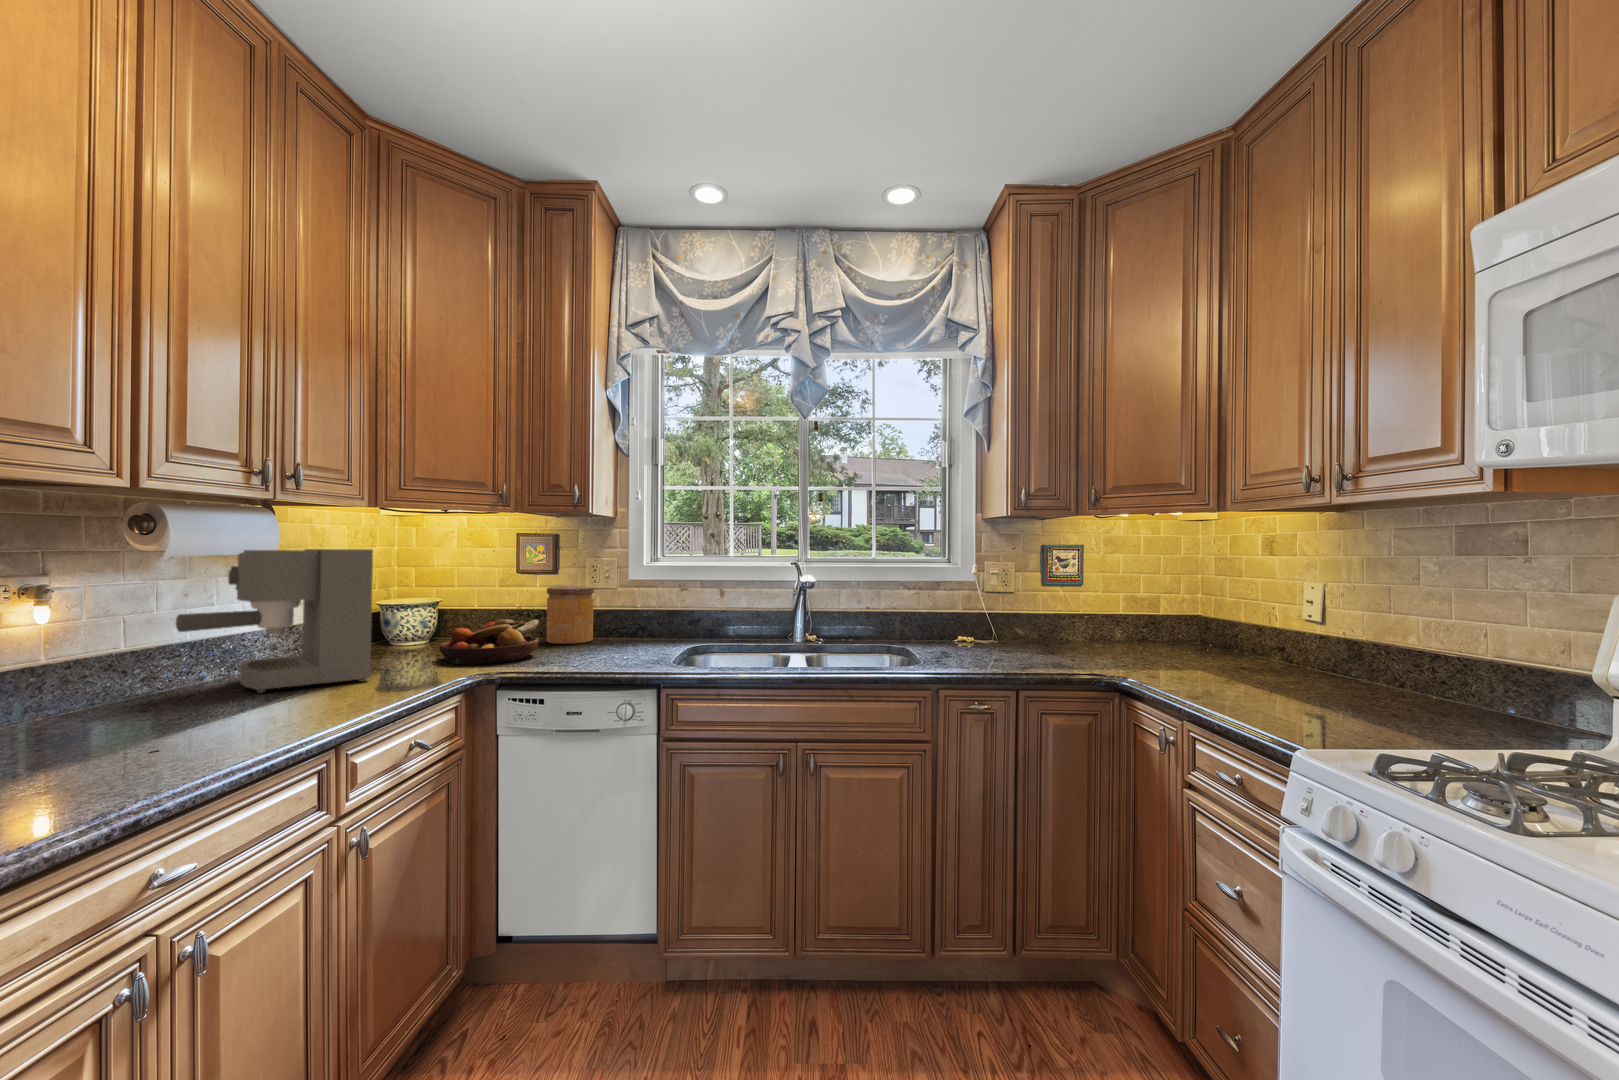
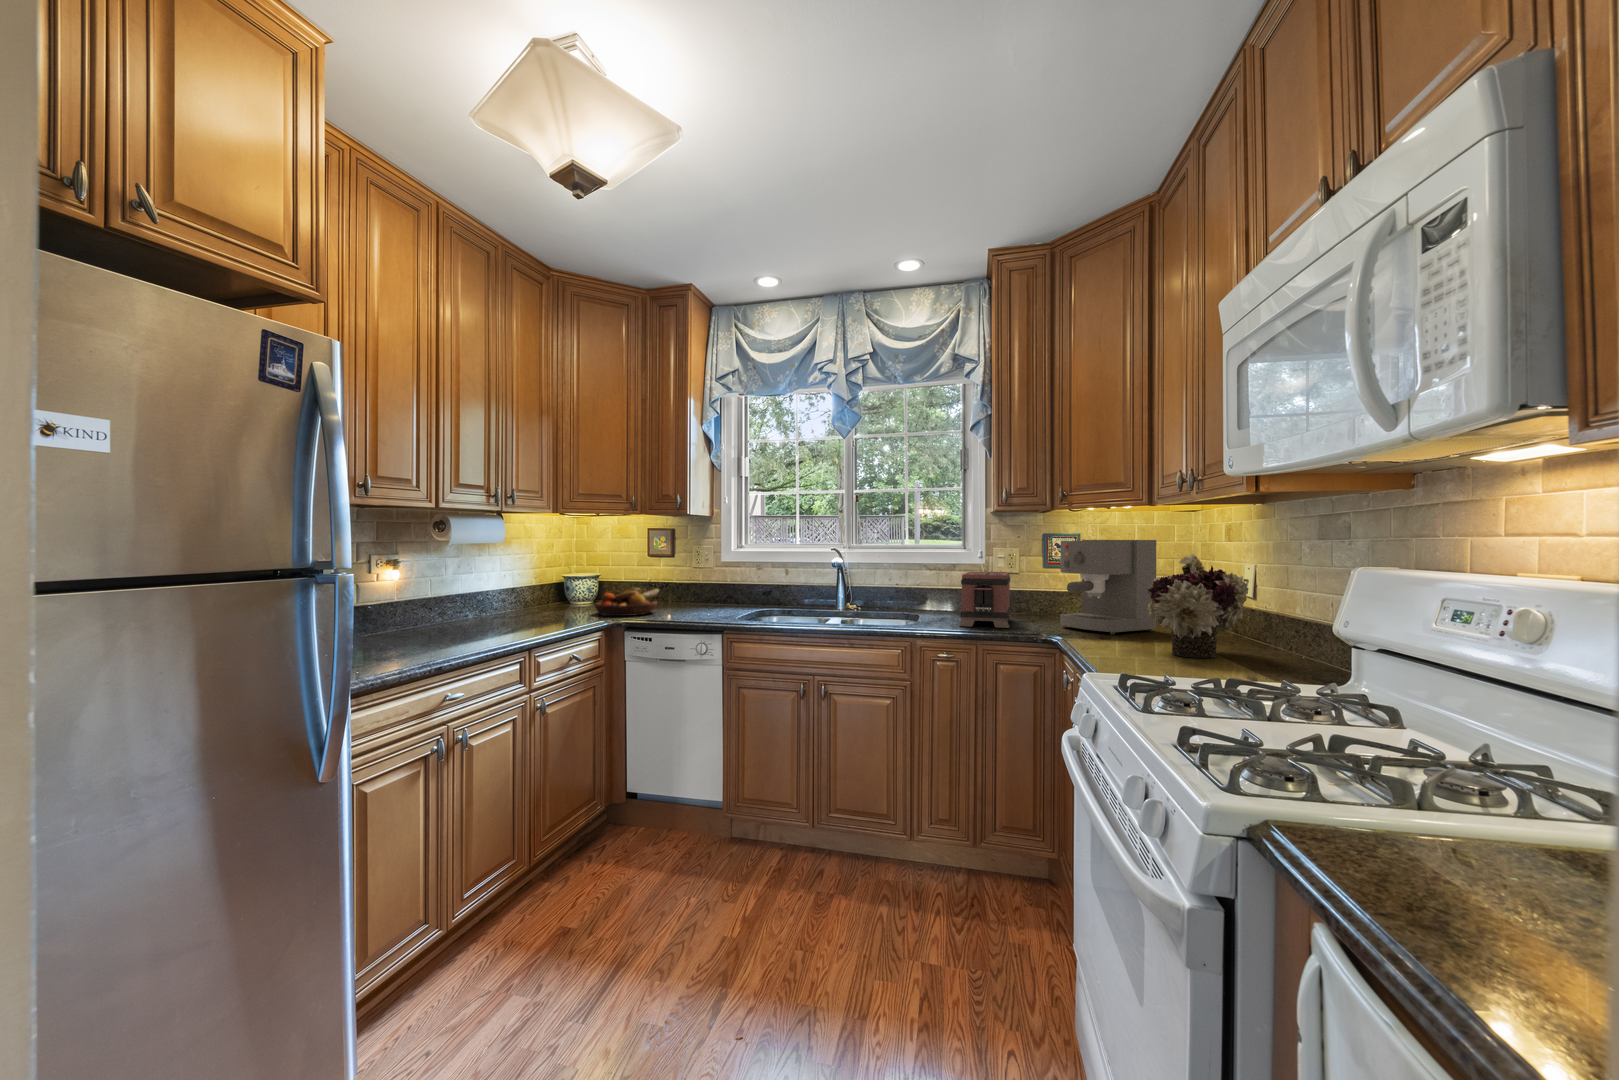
coffee maker: present [176,549,373,692] -> present [1060,540,1156,634]
flower arrangement: none [1282,570,1455,711] -> present [1147,554,1249,658]
jar: present [546,586,594,644] -> none [669,567,702,607]
toaster: none [966,591,1050,666] -> present [959,571,1012,628]

